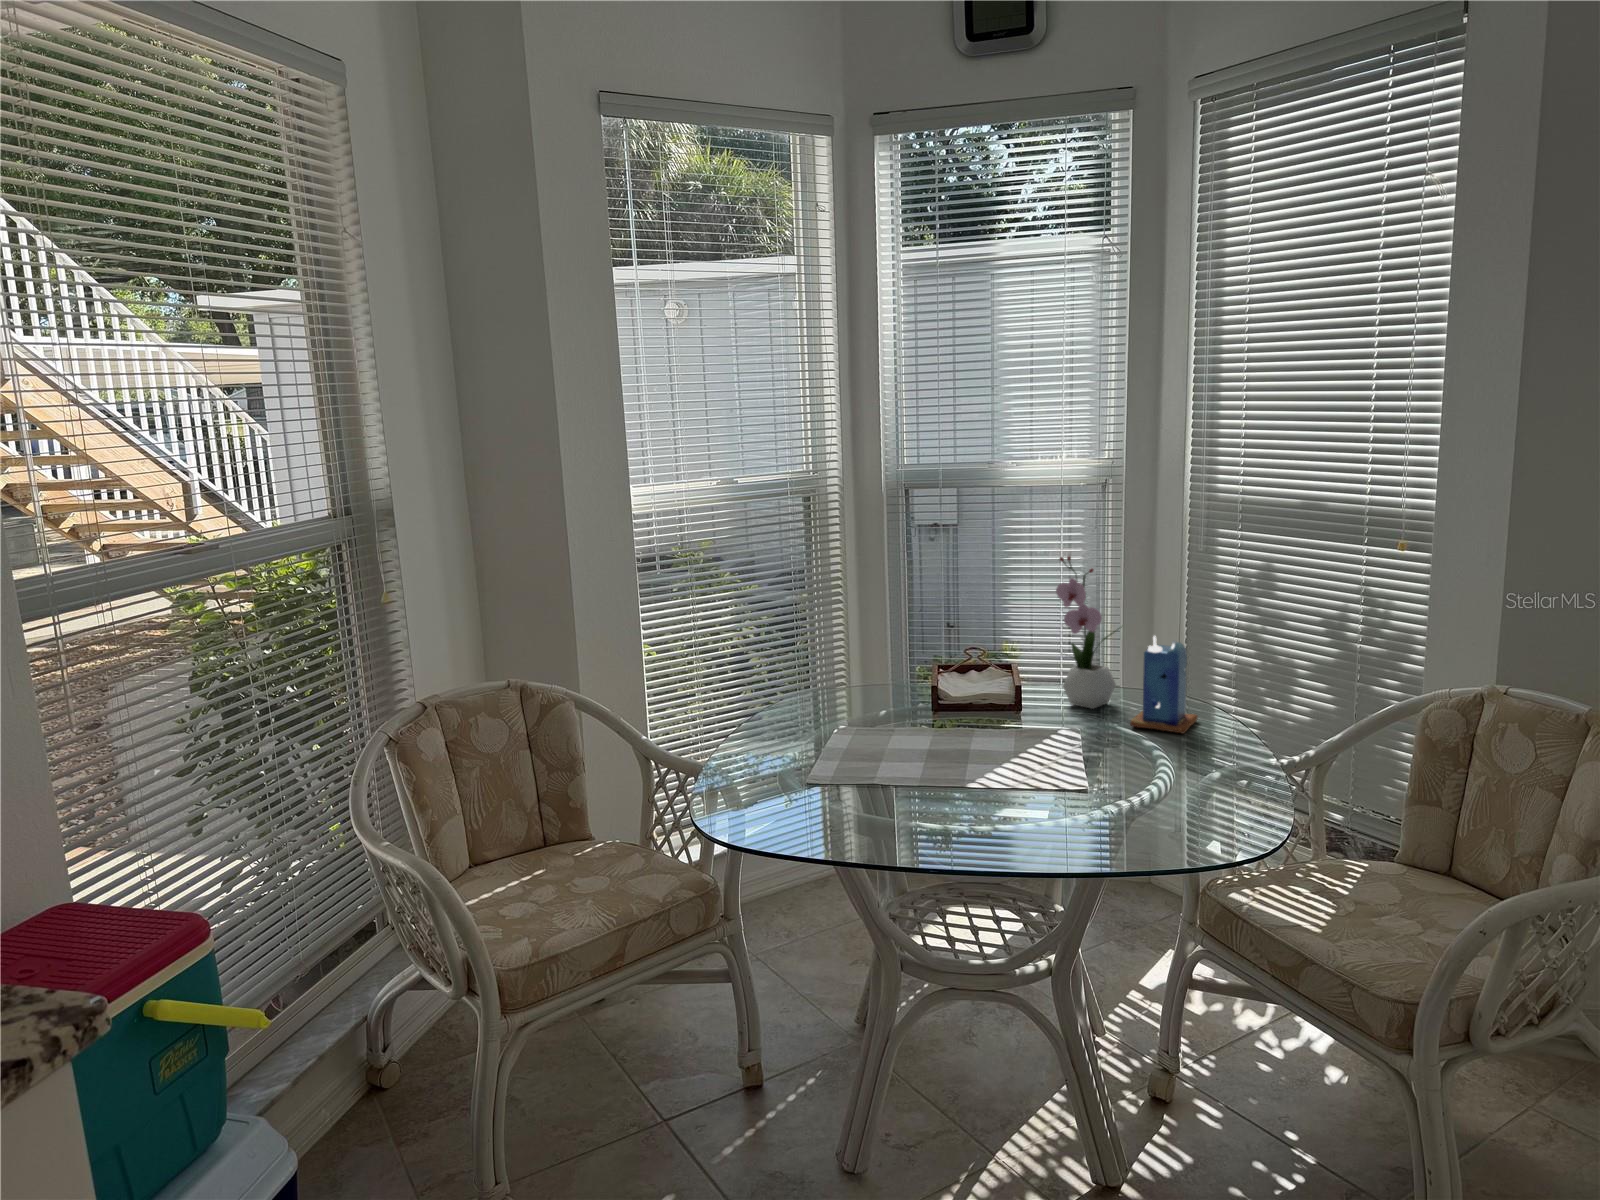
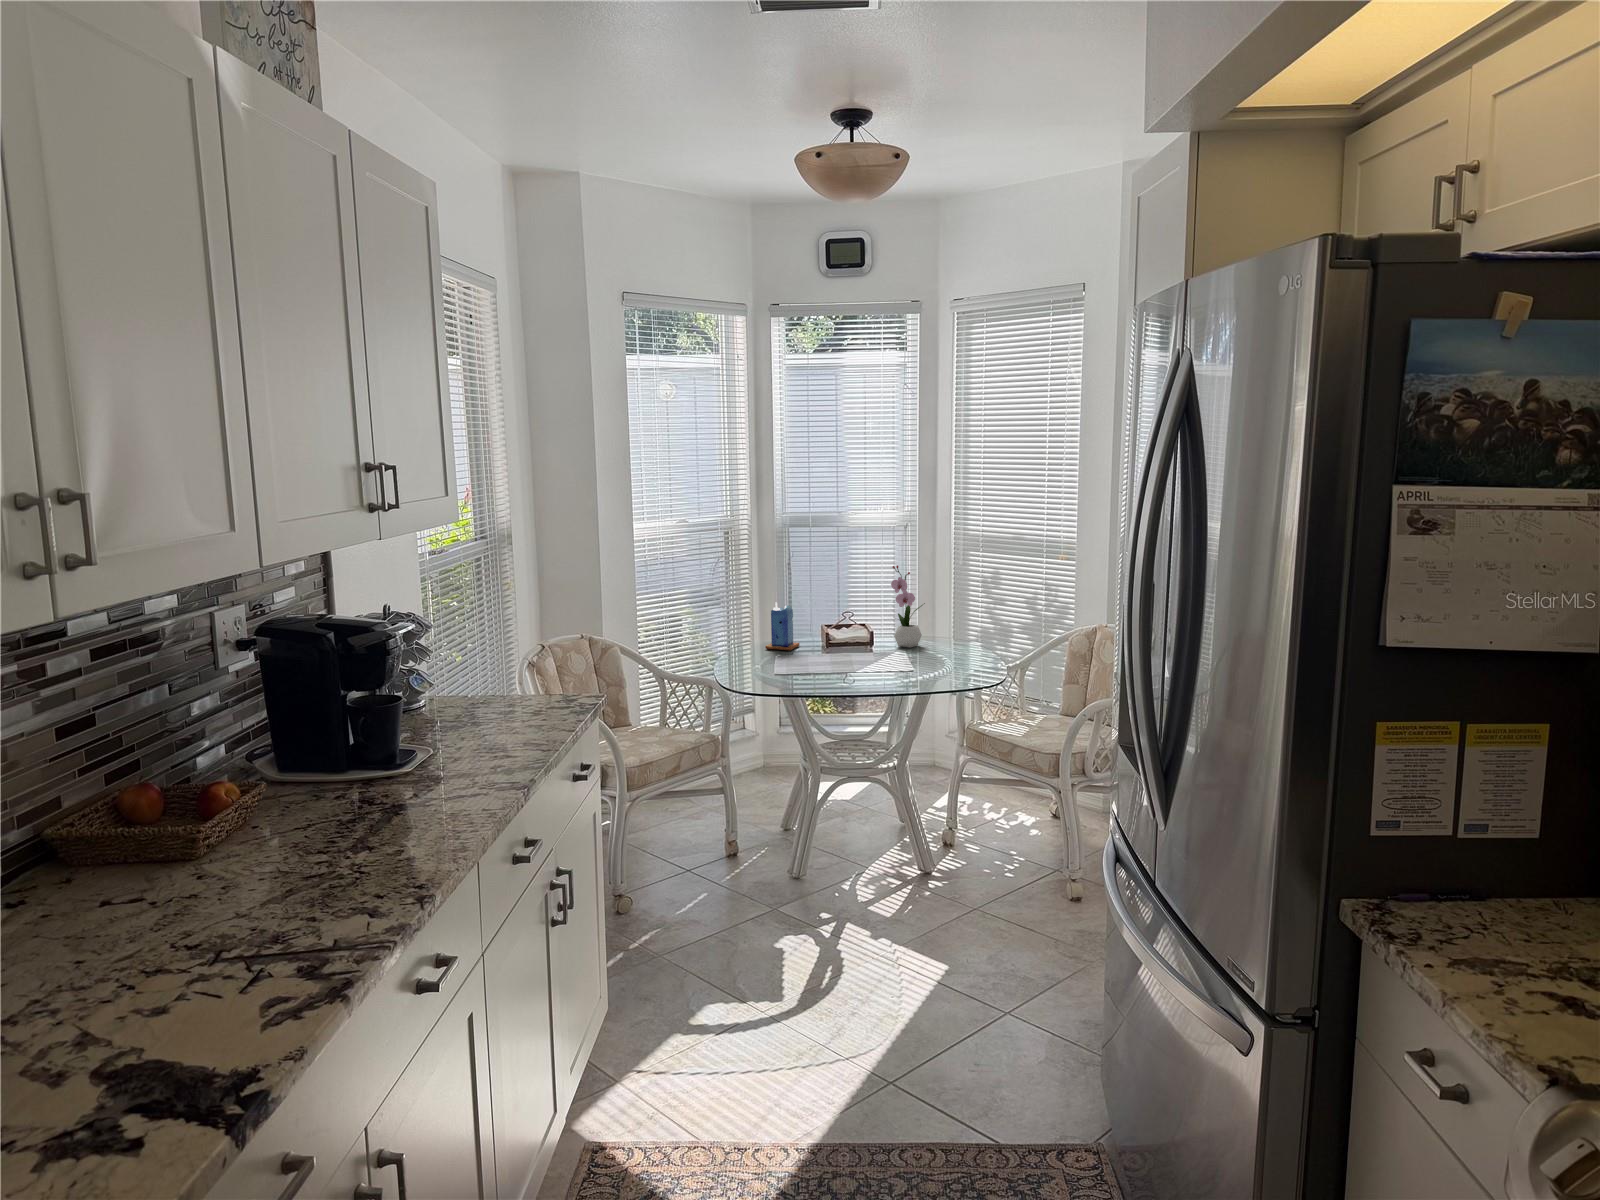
candle: present [1130,636,1198,733] -> present [765,602,800,651]

